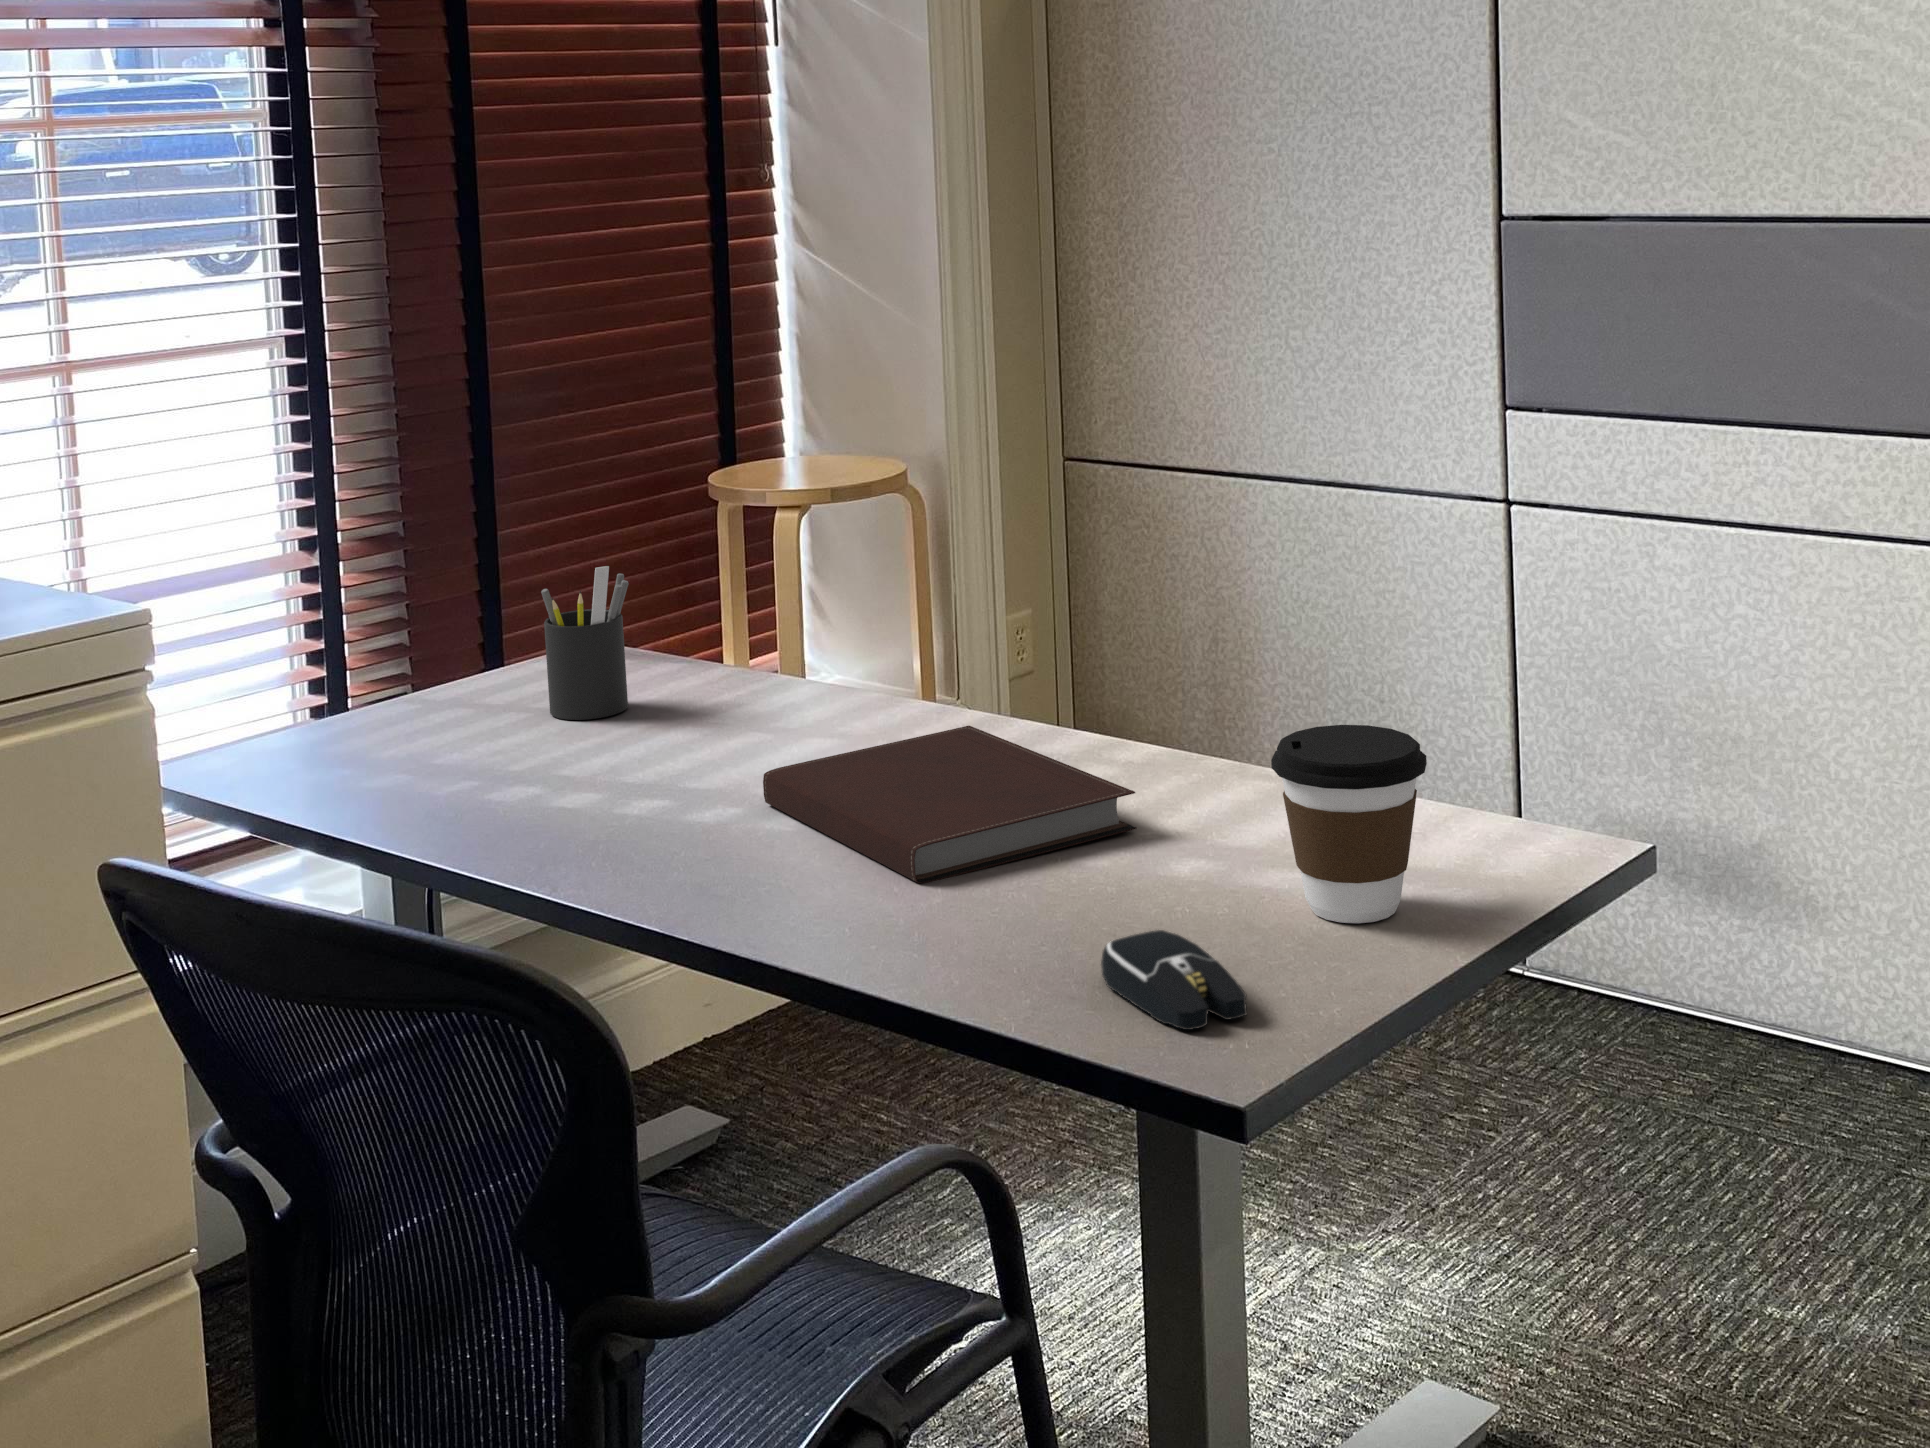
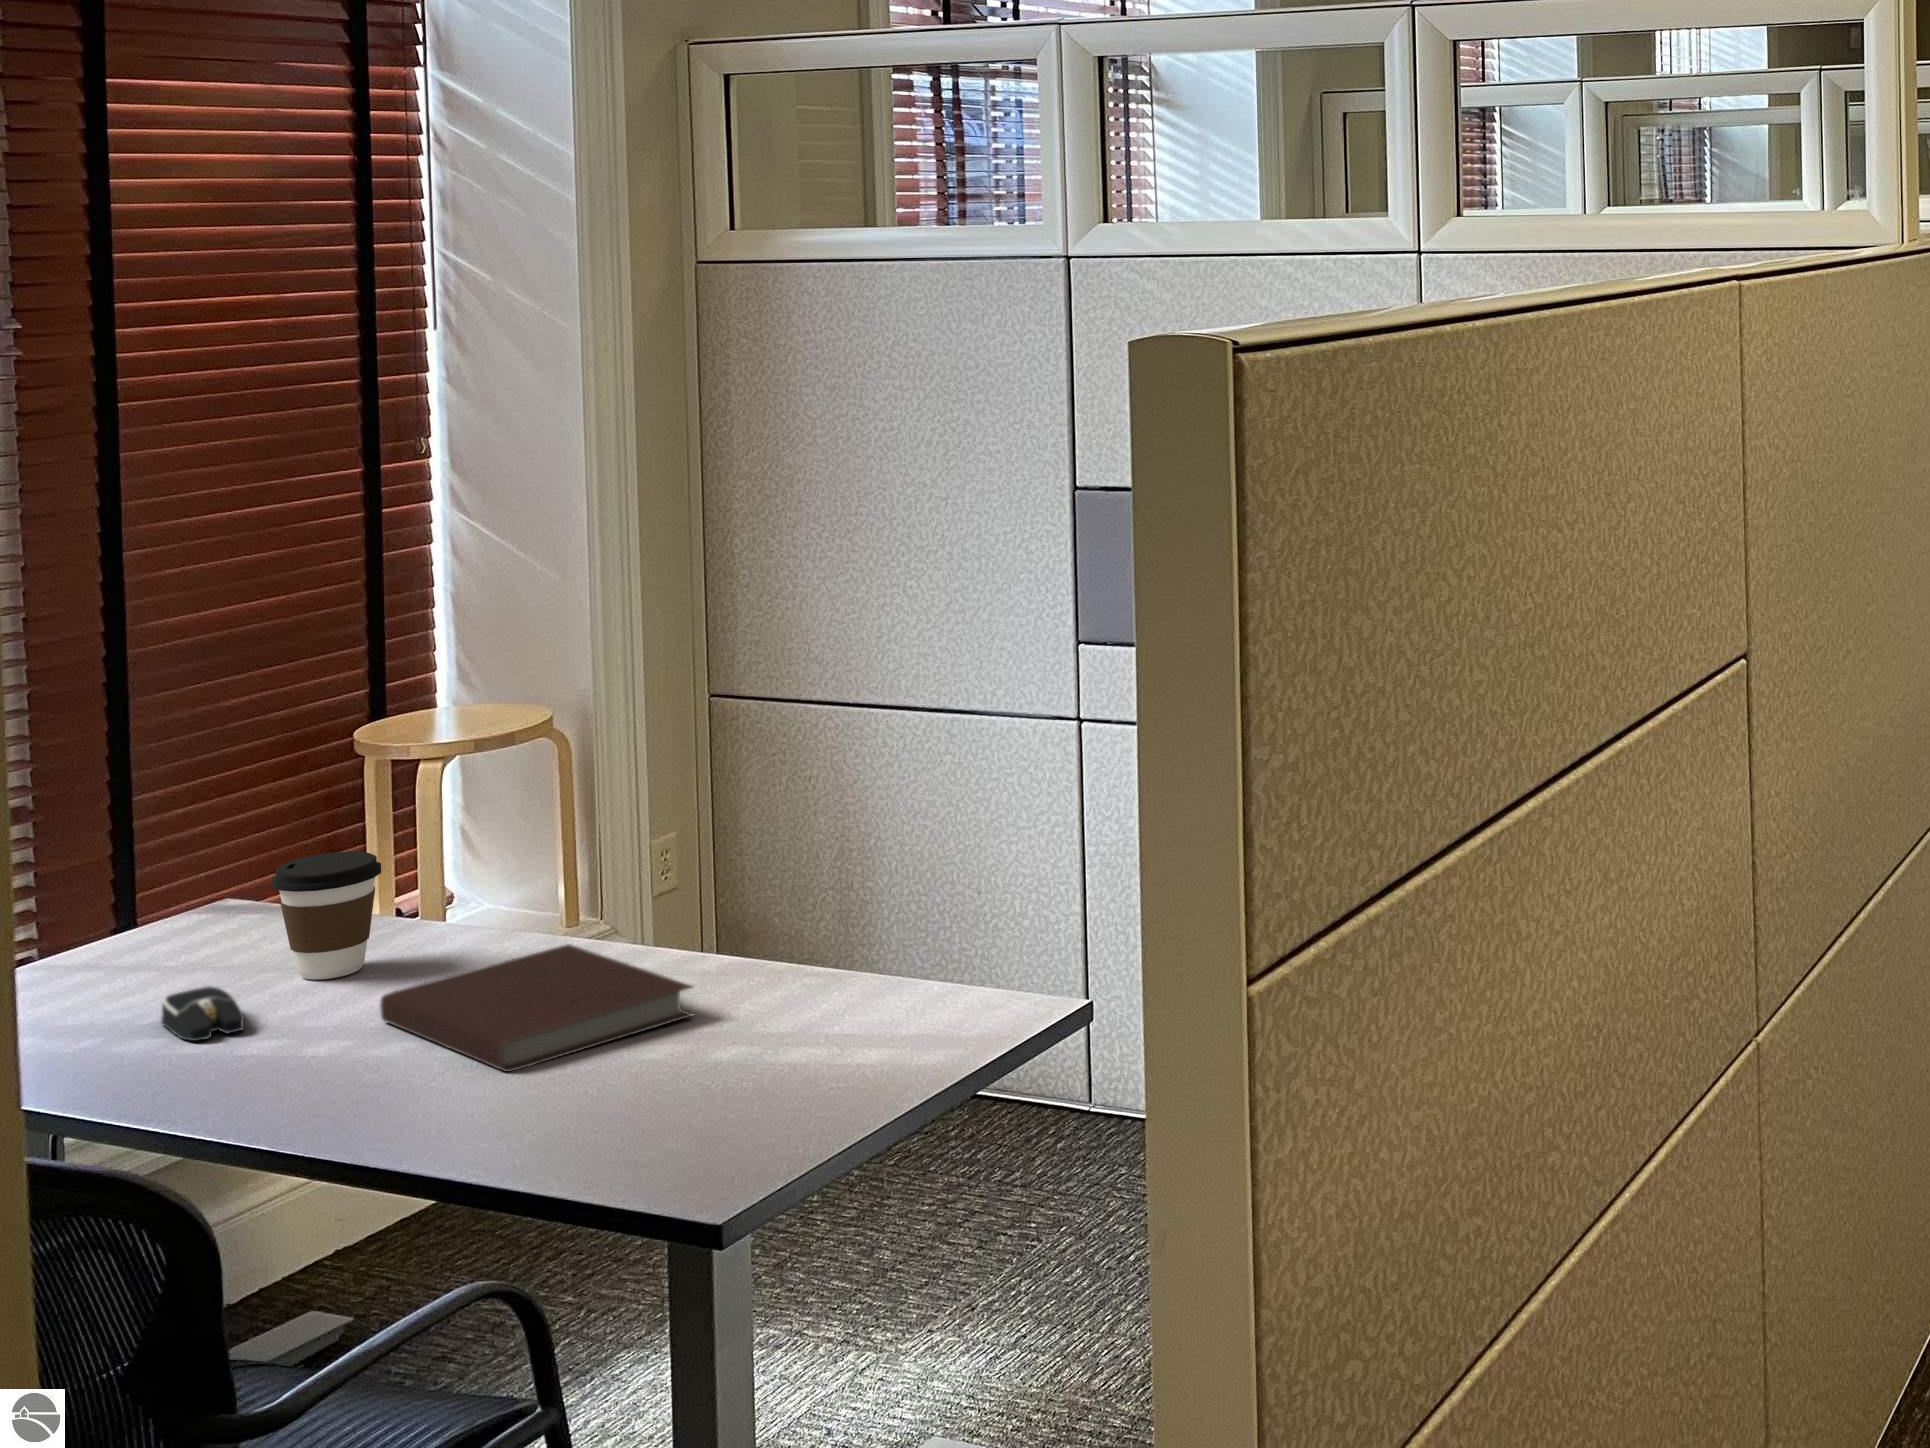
pen holder: present [541,566,629,720] -> none [180,828,265,965]
coffee cup: present [1271,725,1427,923] -> present [272,851,381,980]
computer mouse: present [1101,930,1247,1030] -> present [161,986,244,1041]

